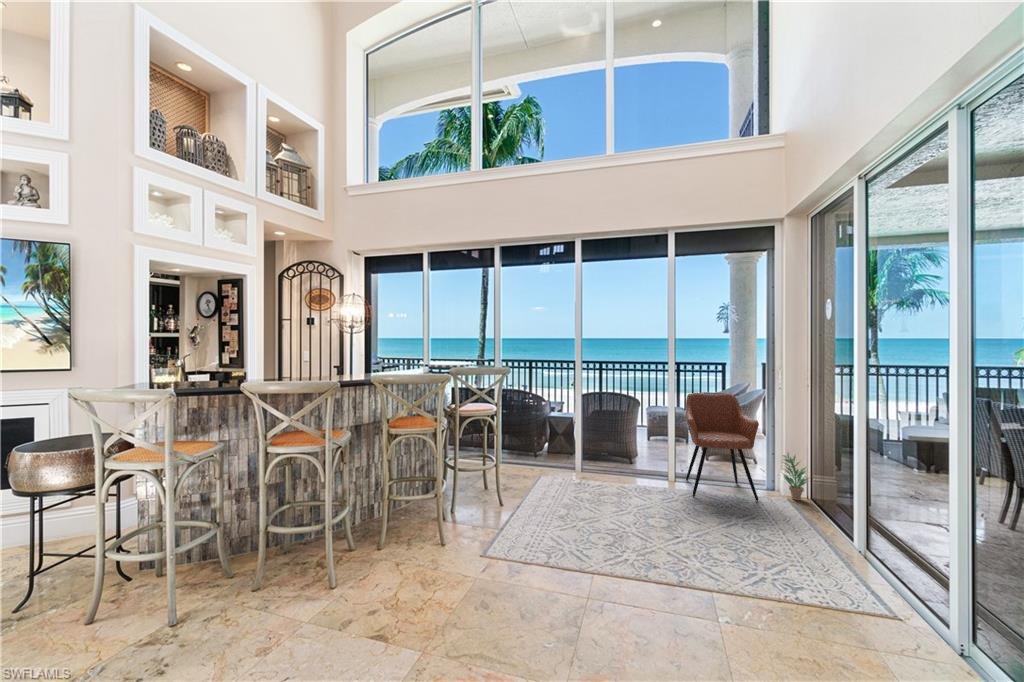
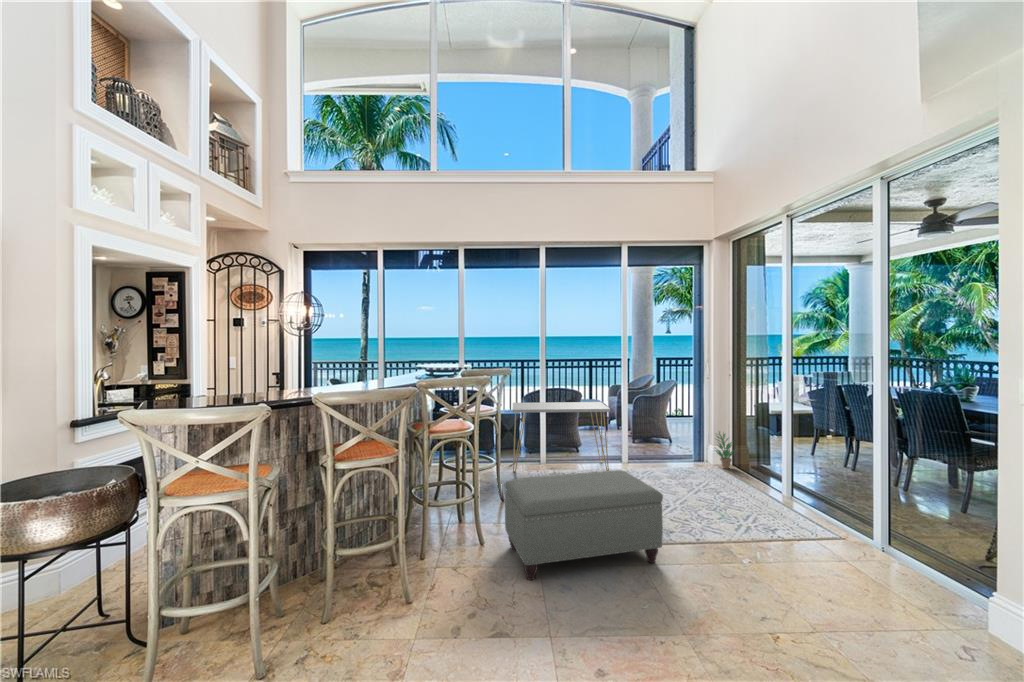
armchair: present [686,393,759,501] -> none [637,385,702,474]
console table: none [535,405,643,488] -> present [513,402,610,472]
ottoman: none [448,482,615,596] -> present [505,470,663,580]

